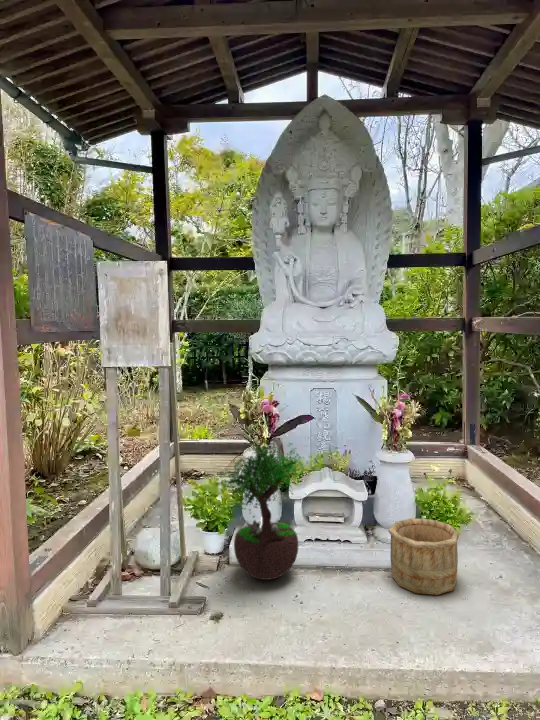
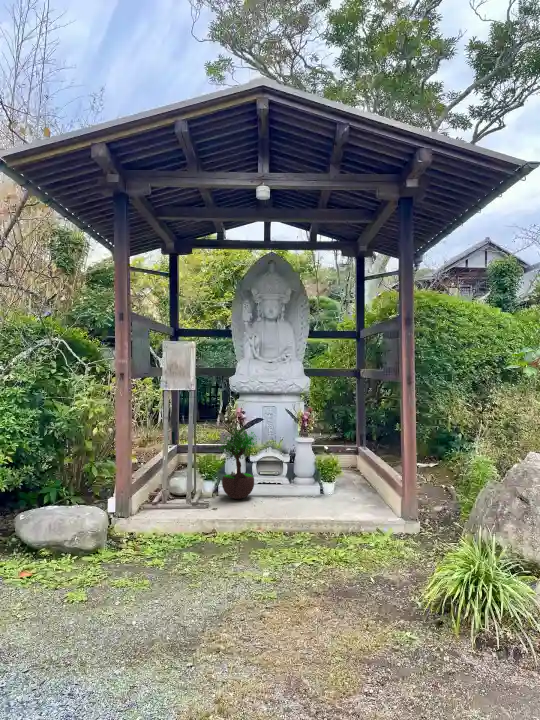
wooden bucket: present [388,518,459,595] -> none [299,470,332,502]

